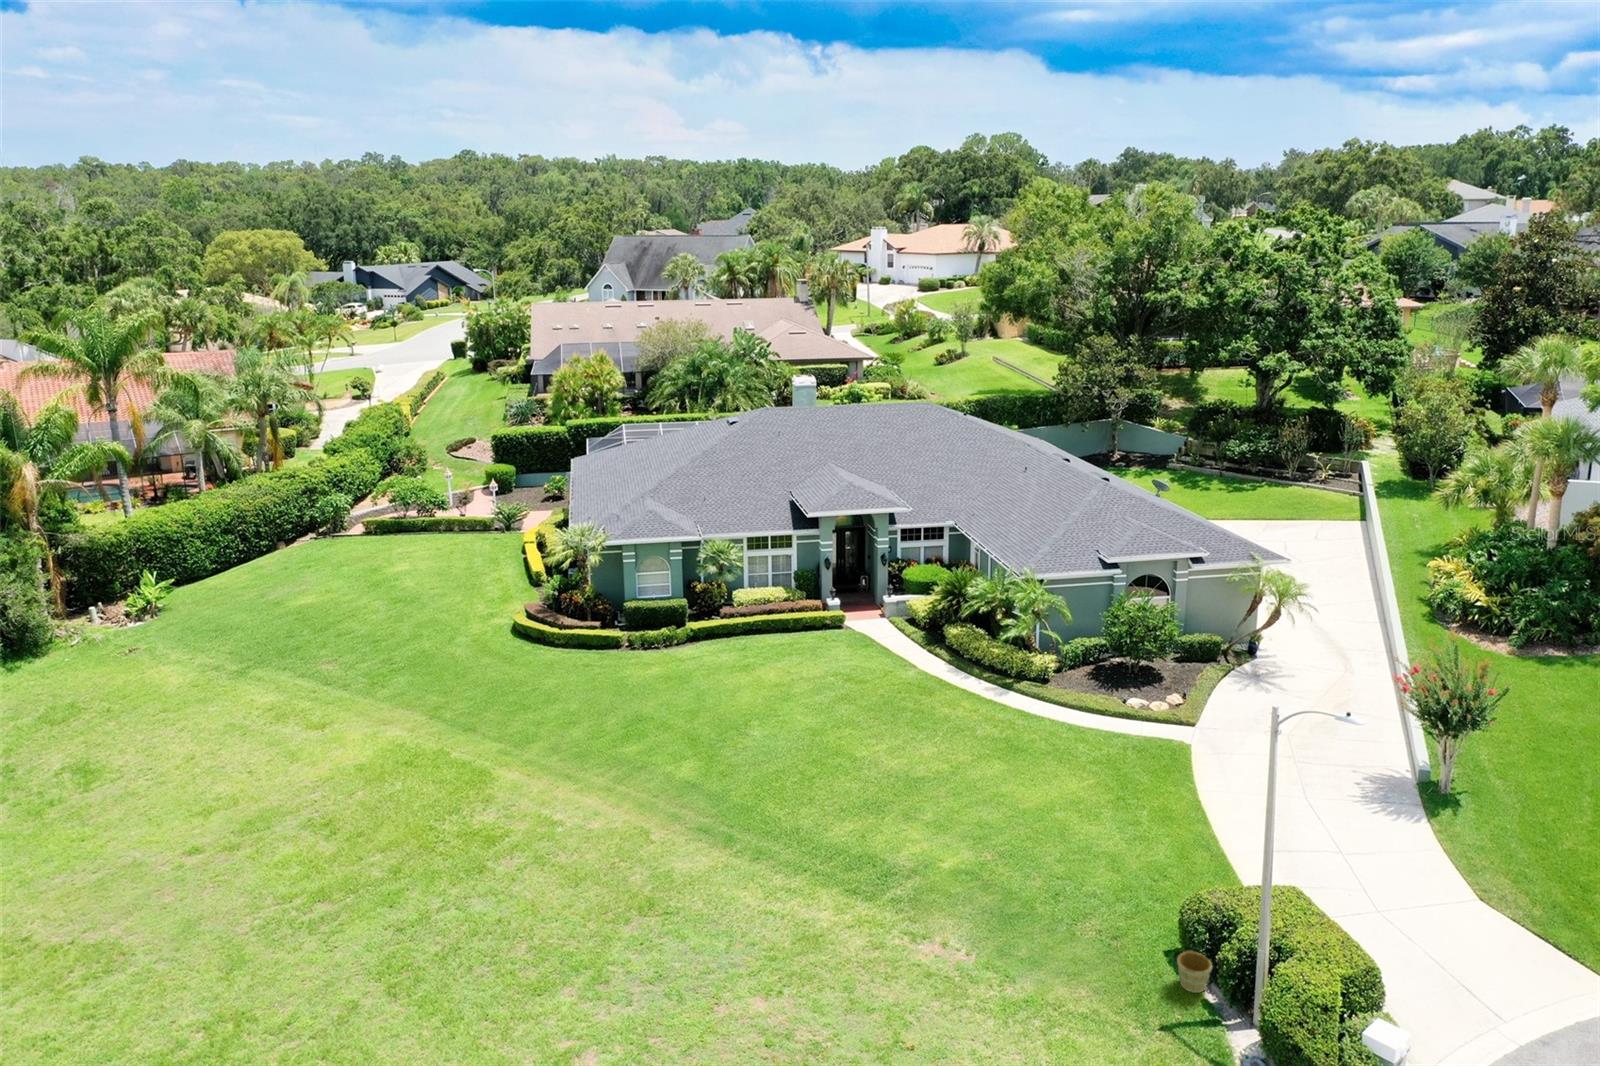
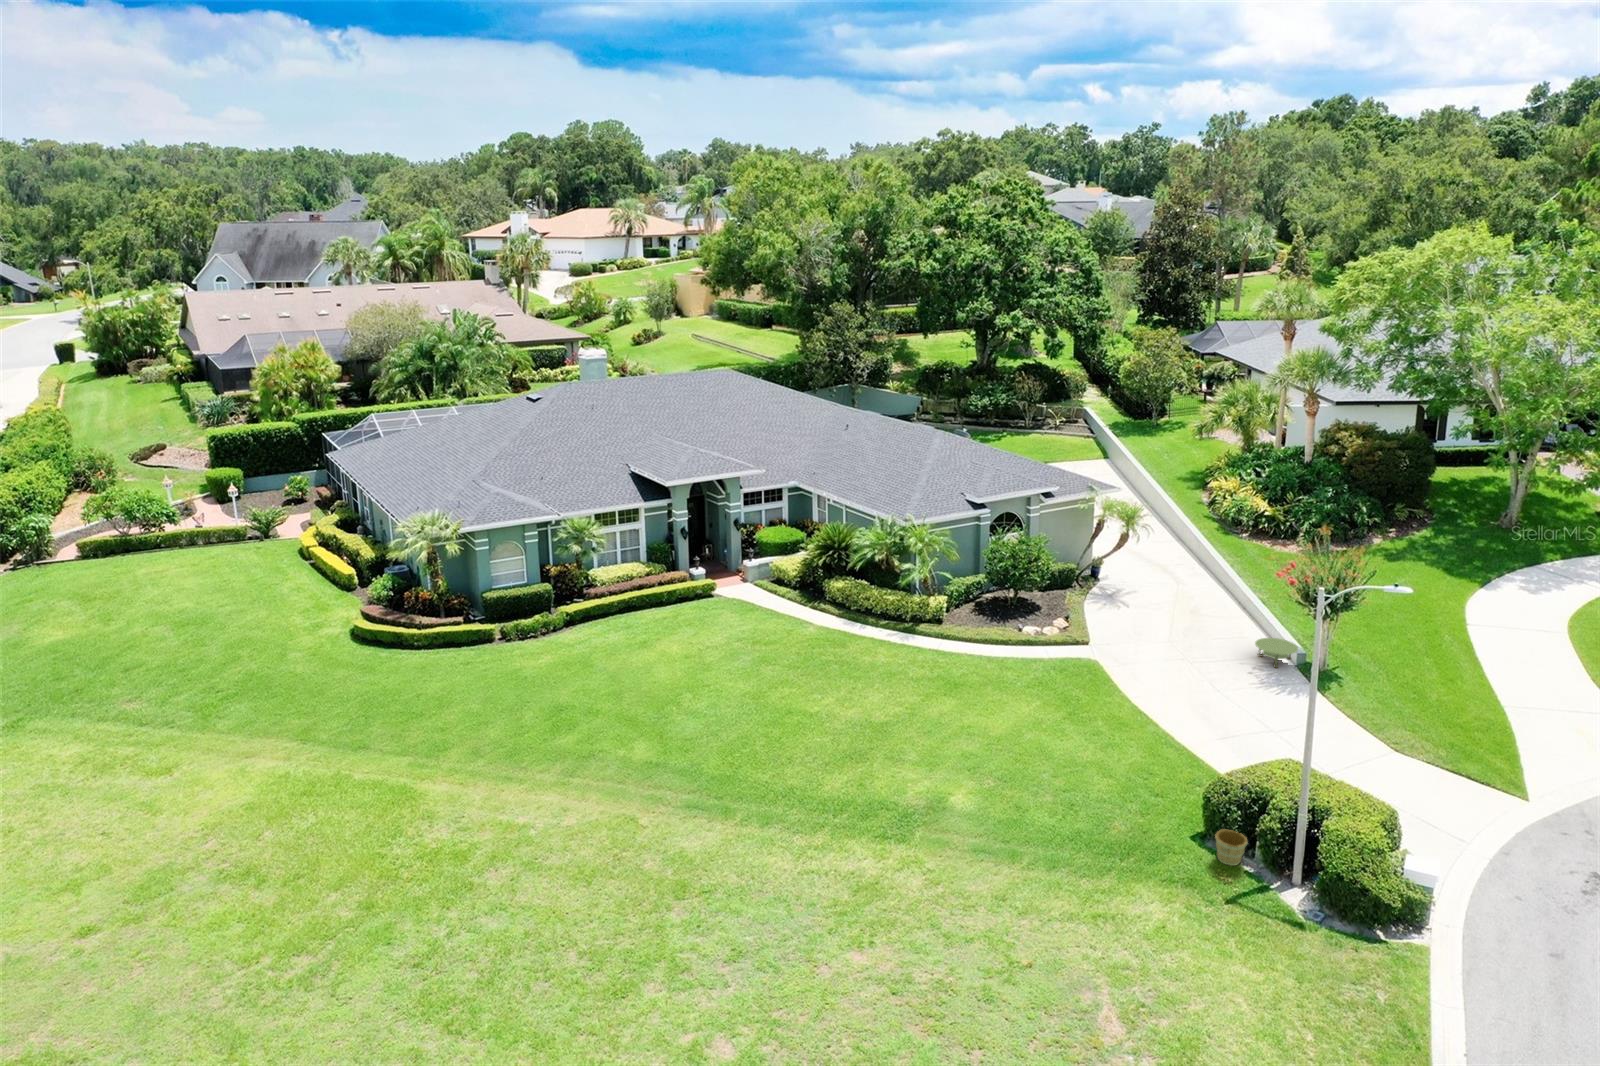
round table: none [1381,750,1433,787] -> present [1255,638,1298,668]

